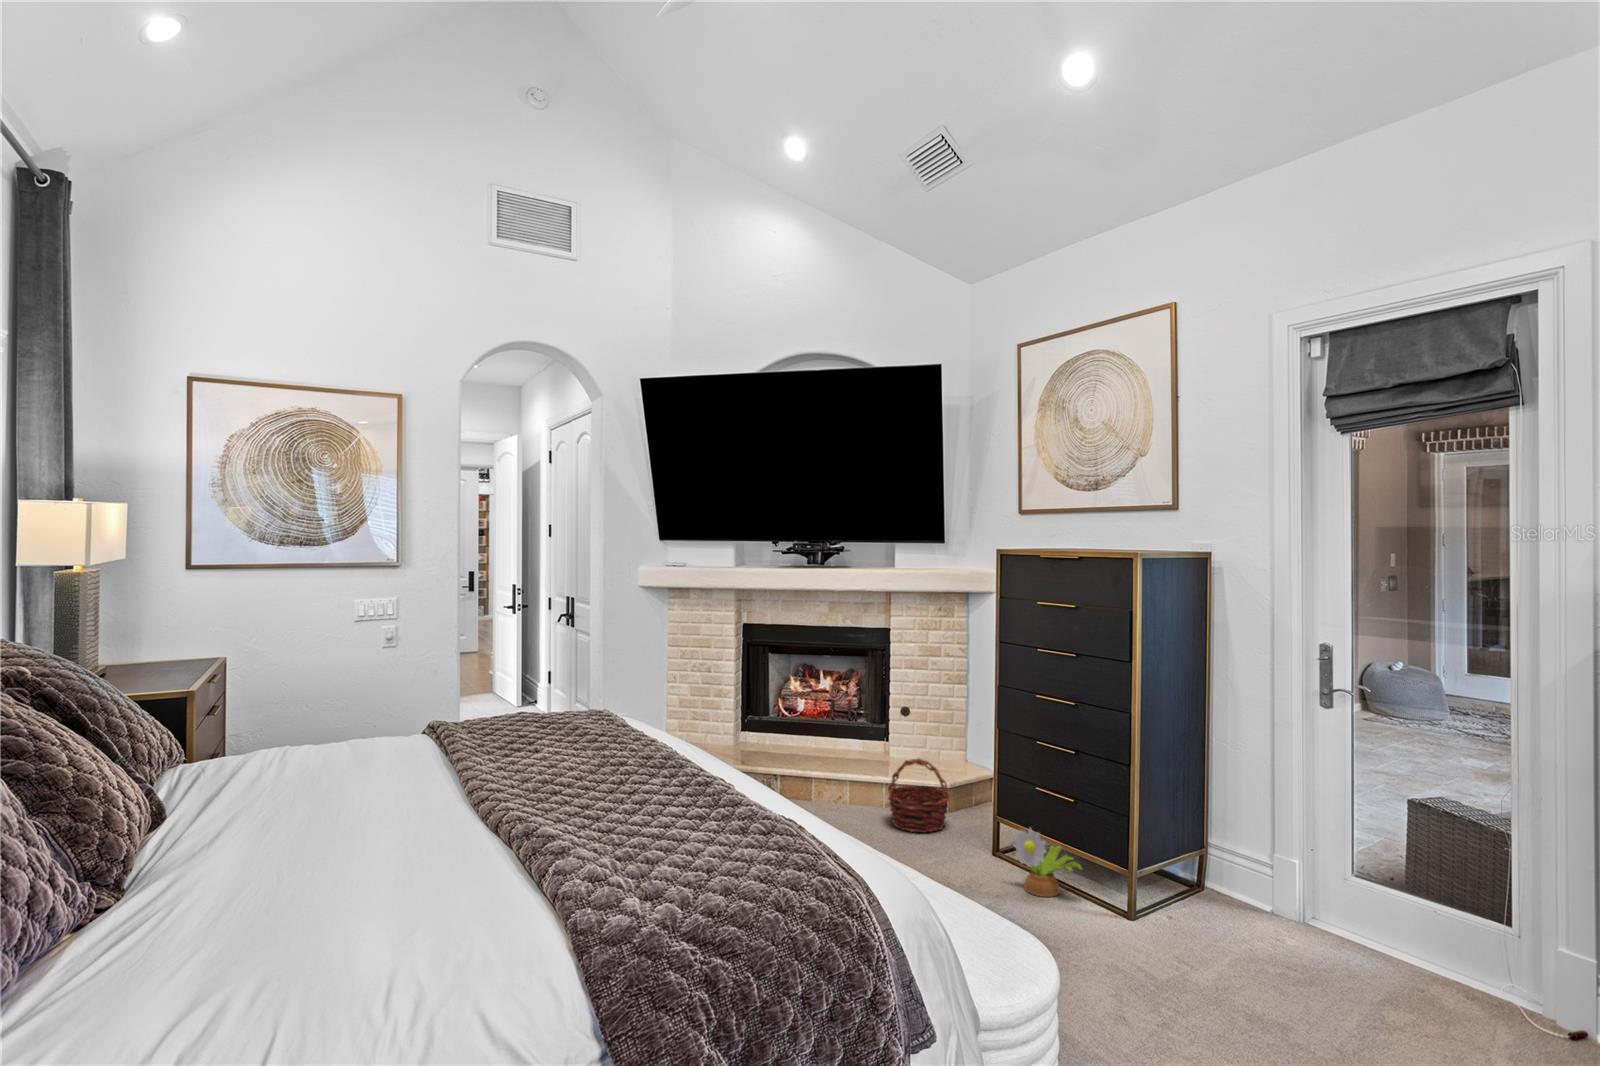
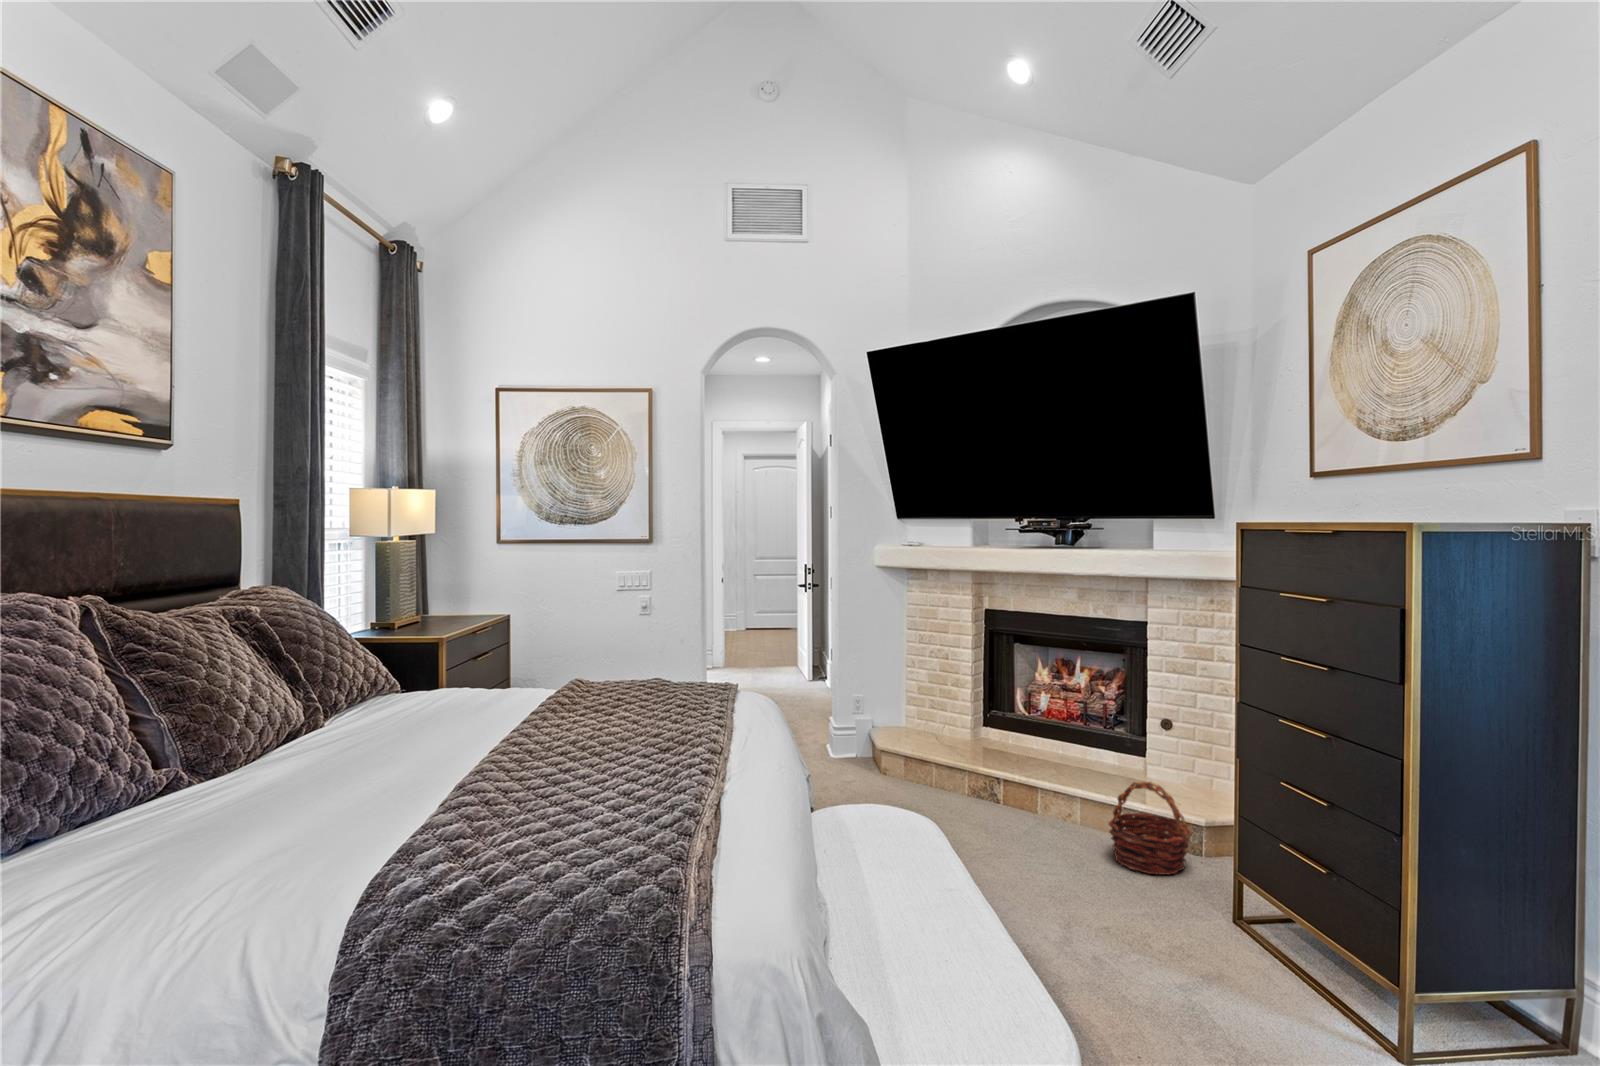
decorative plant: present [1010,828,1082,897] -> none [1210,893,1312,994]

